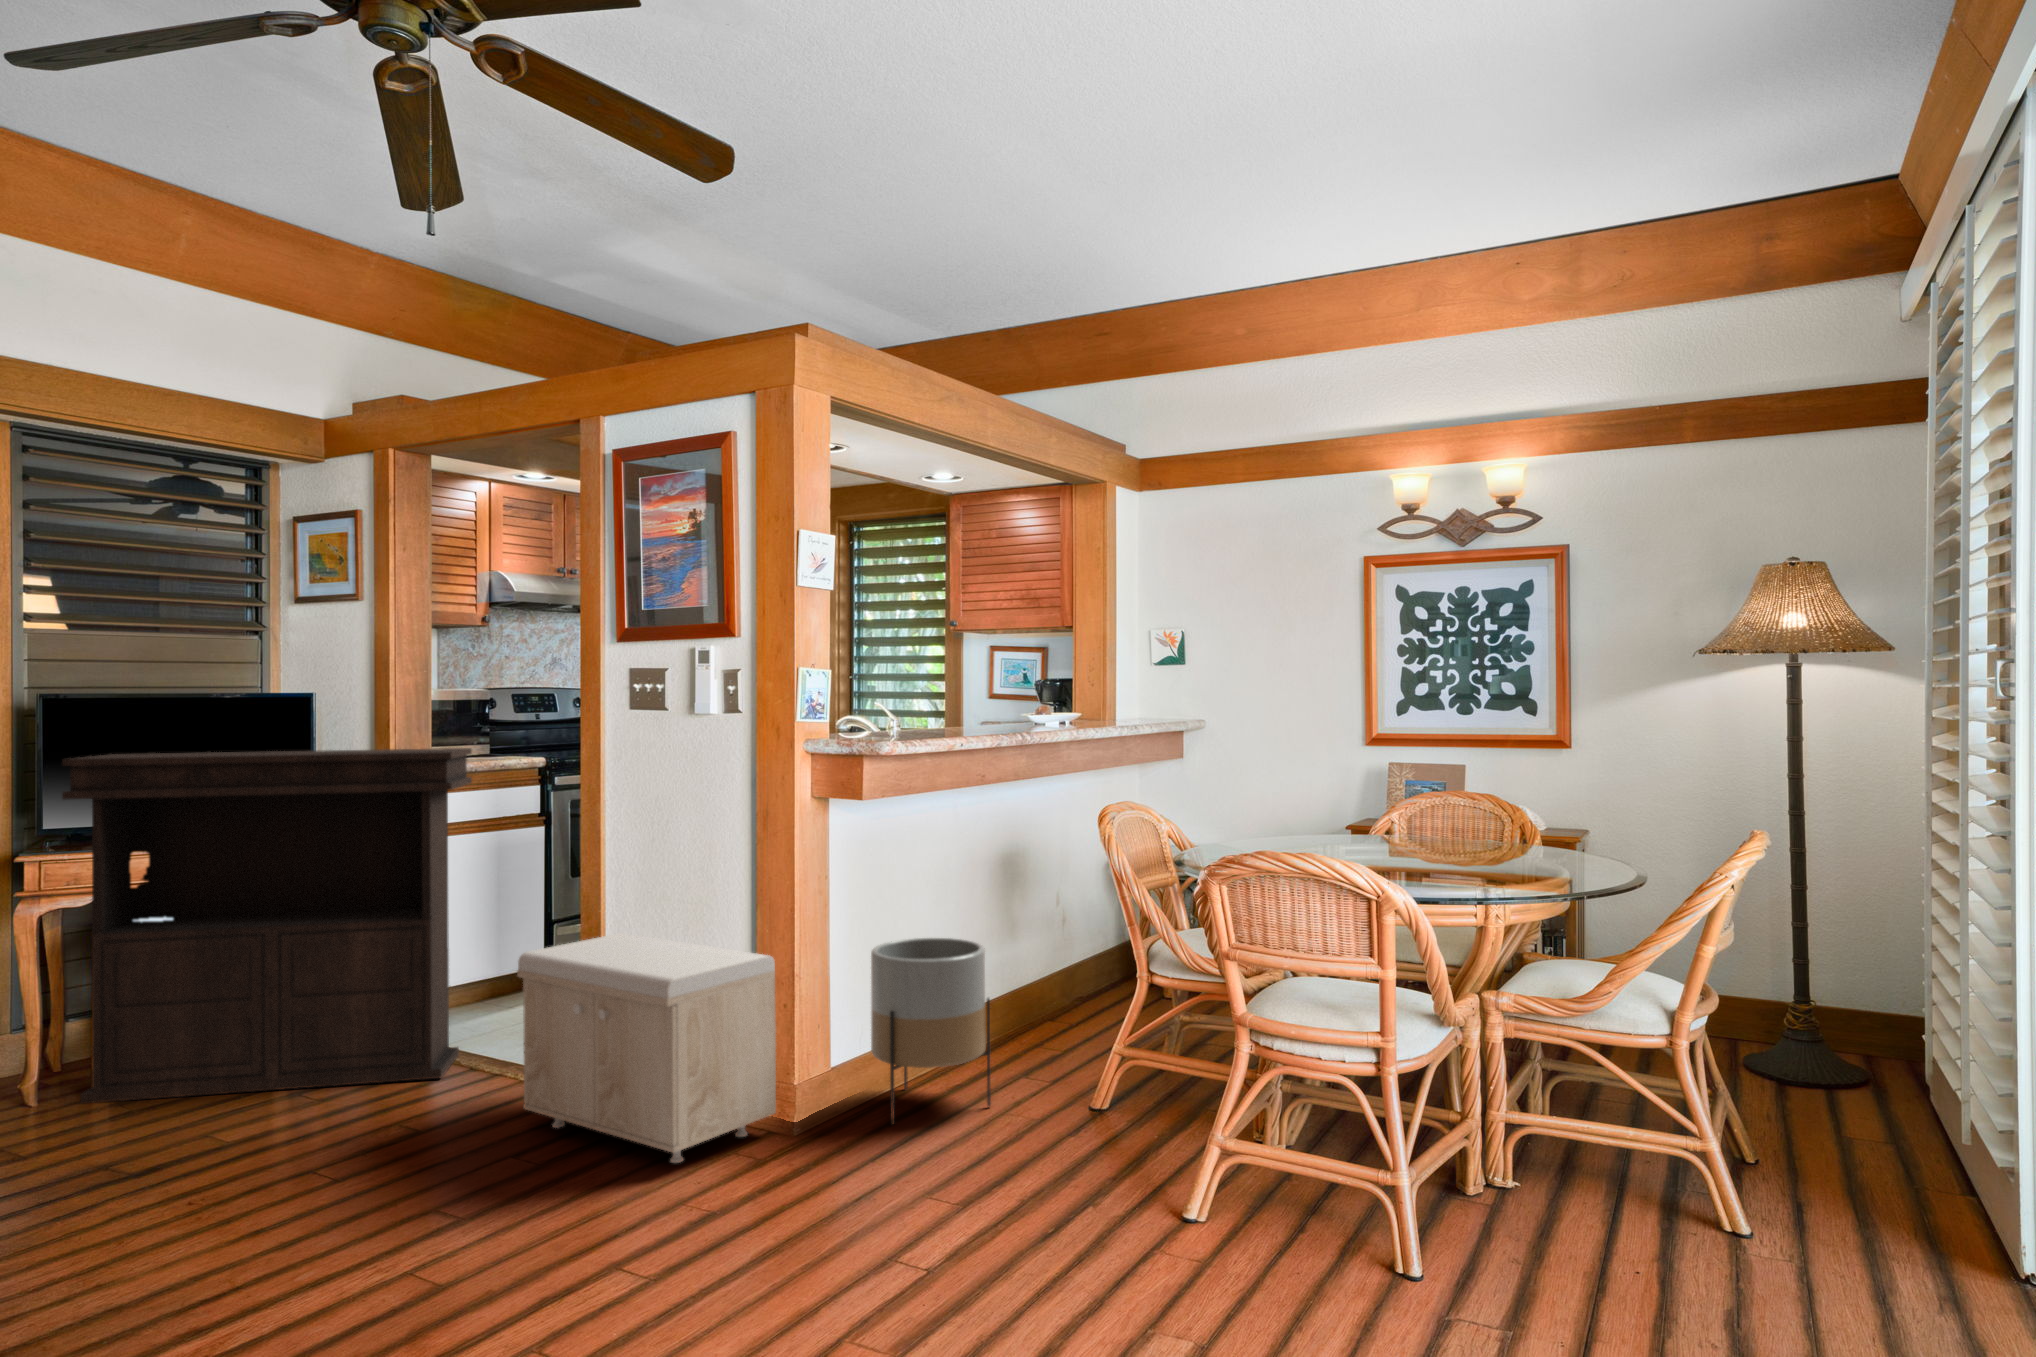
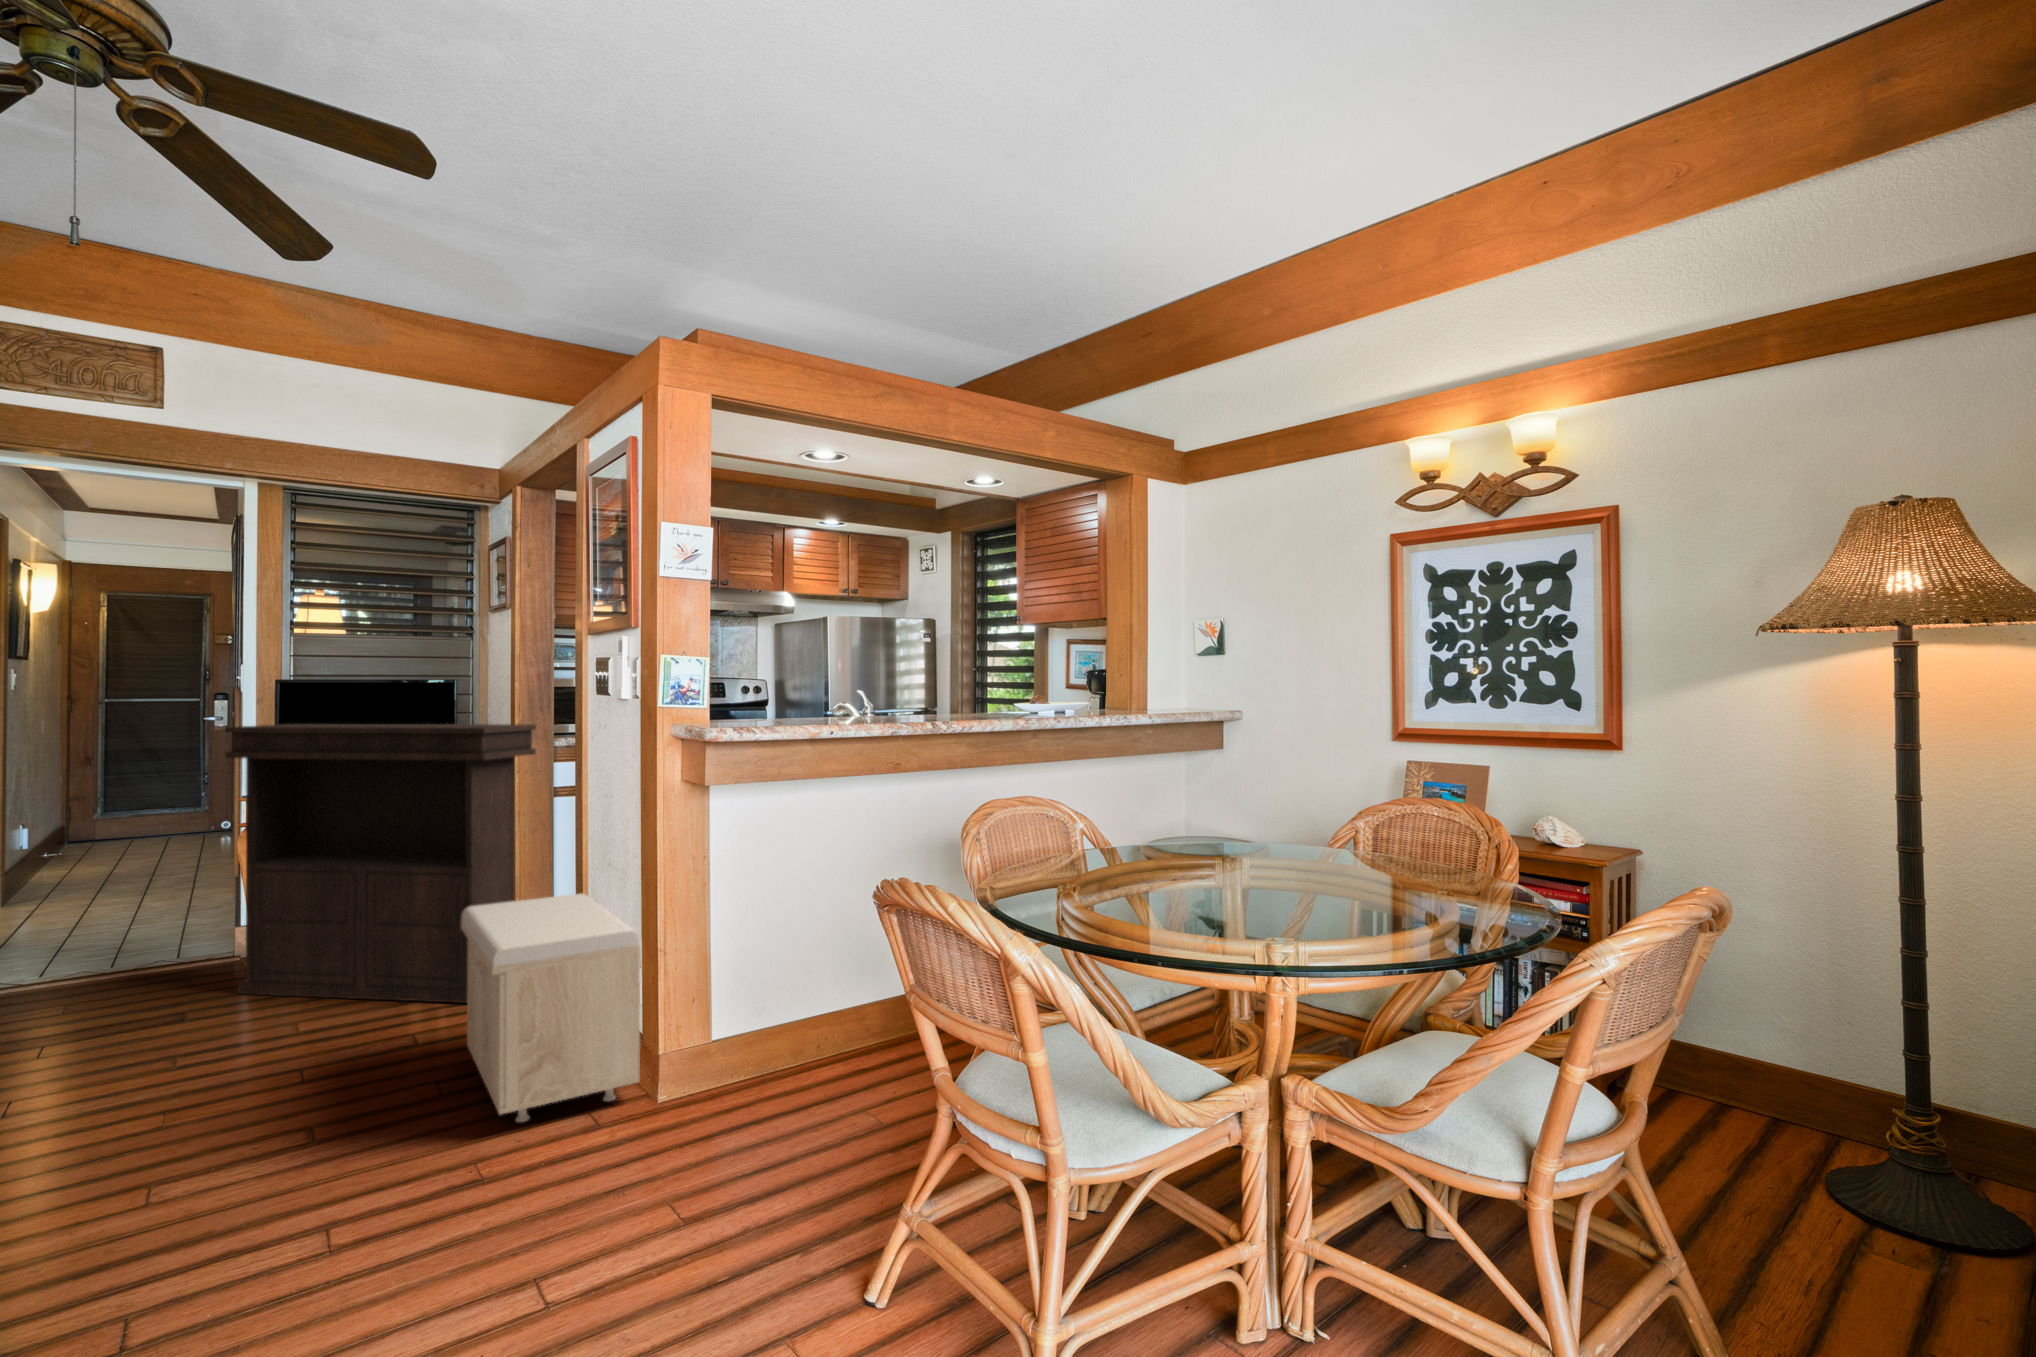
planter: present [871,938,991,1125] -> none [745,921,862,1108]

